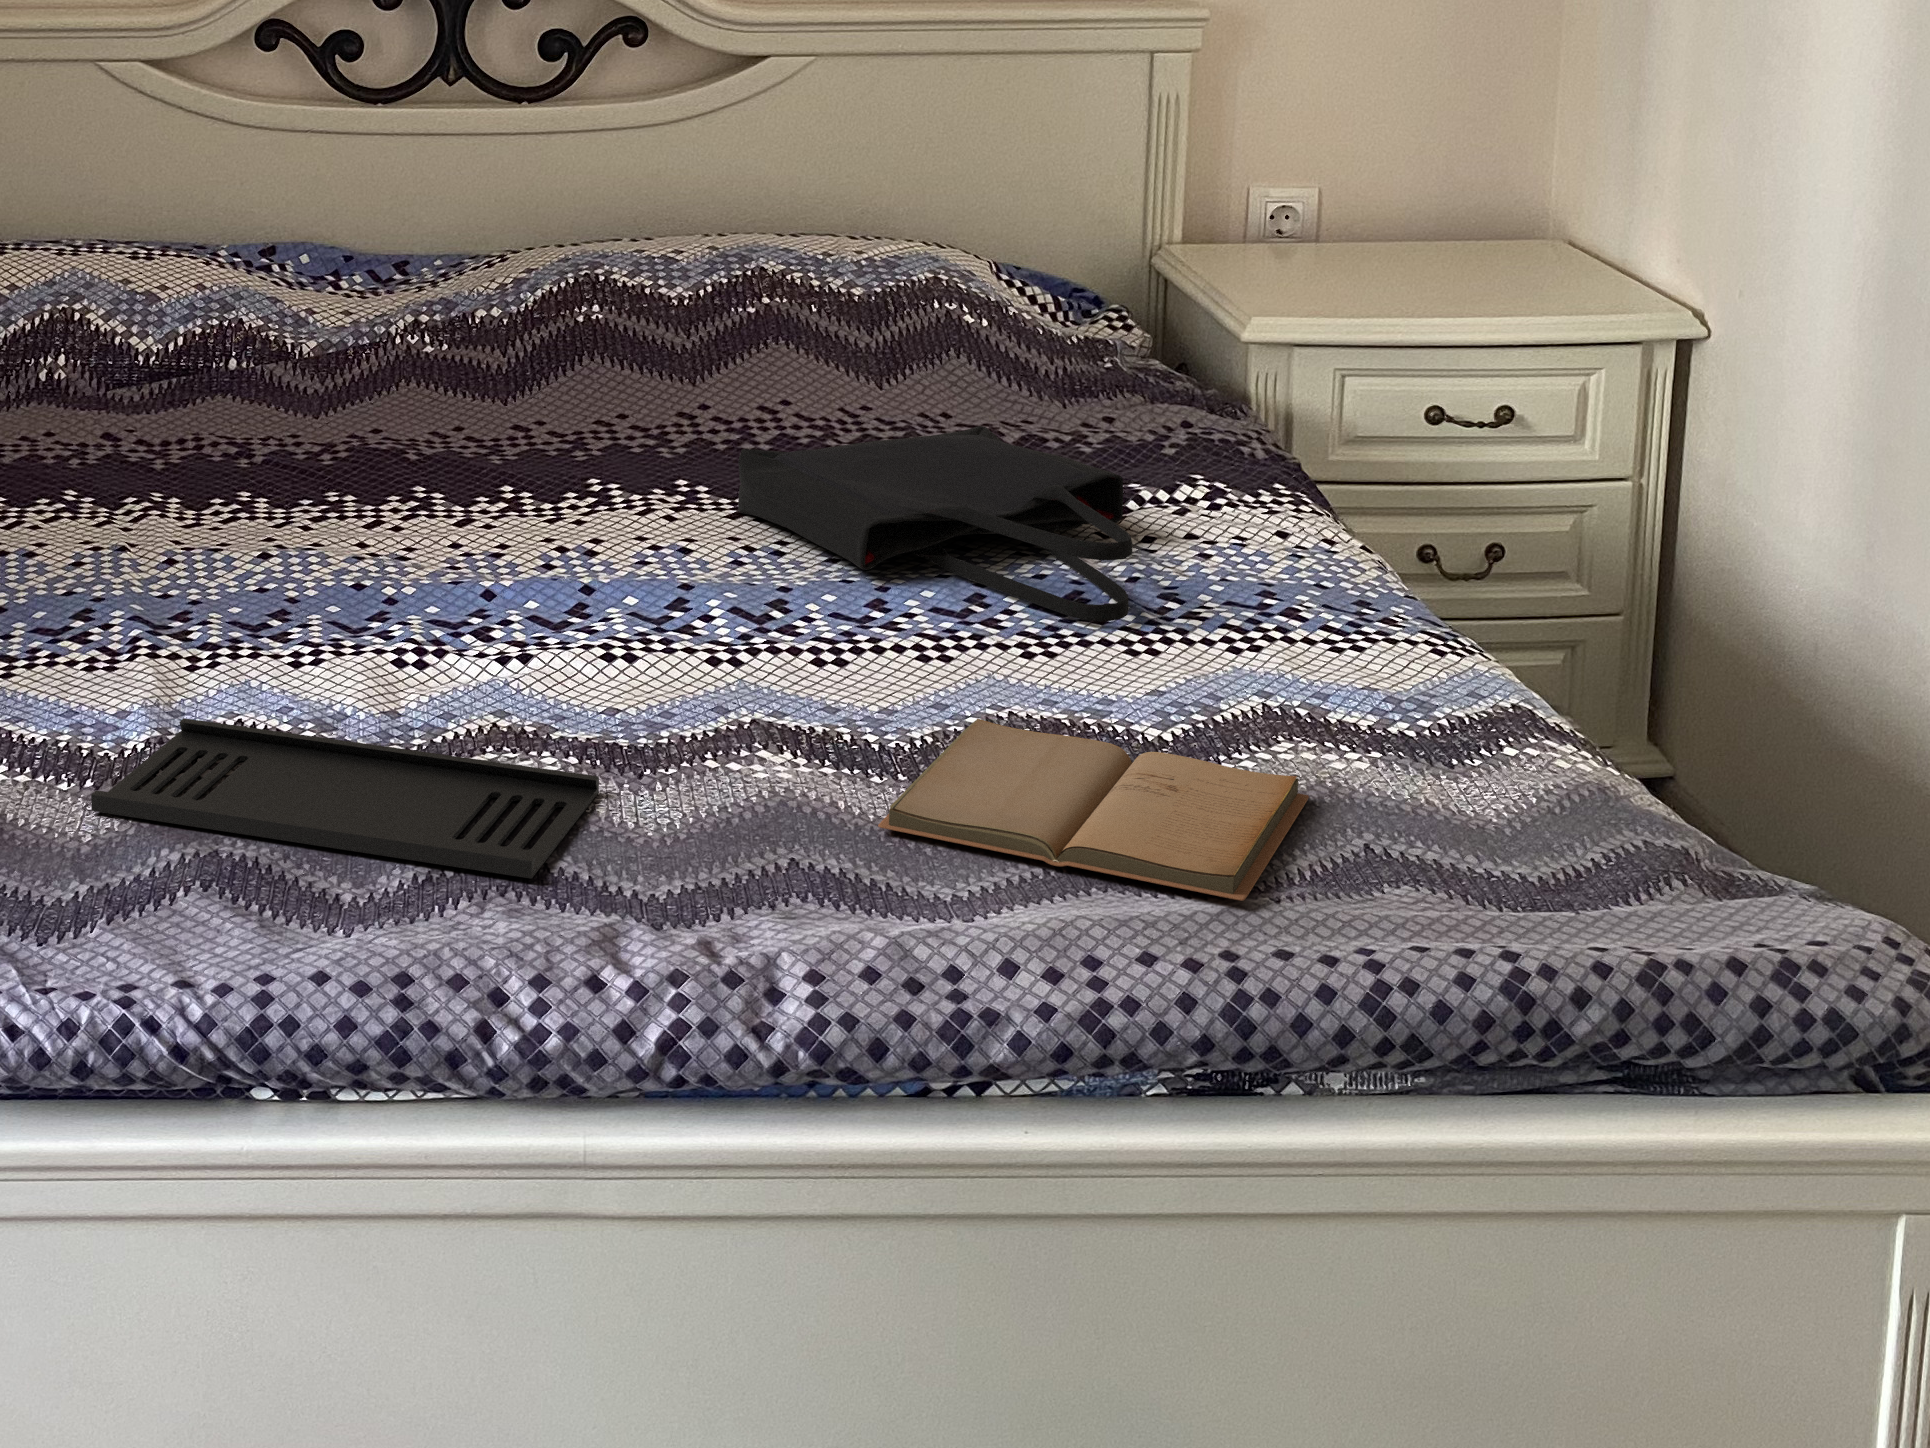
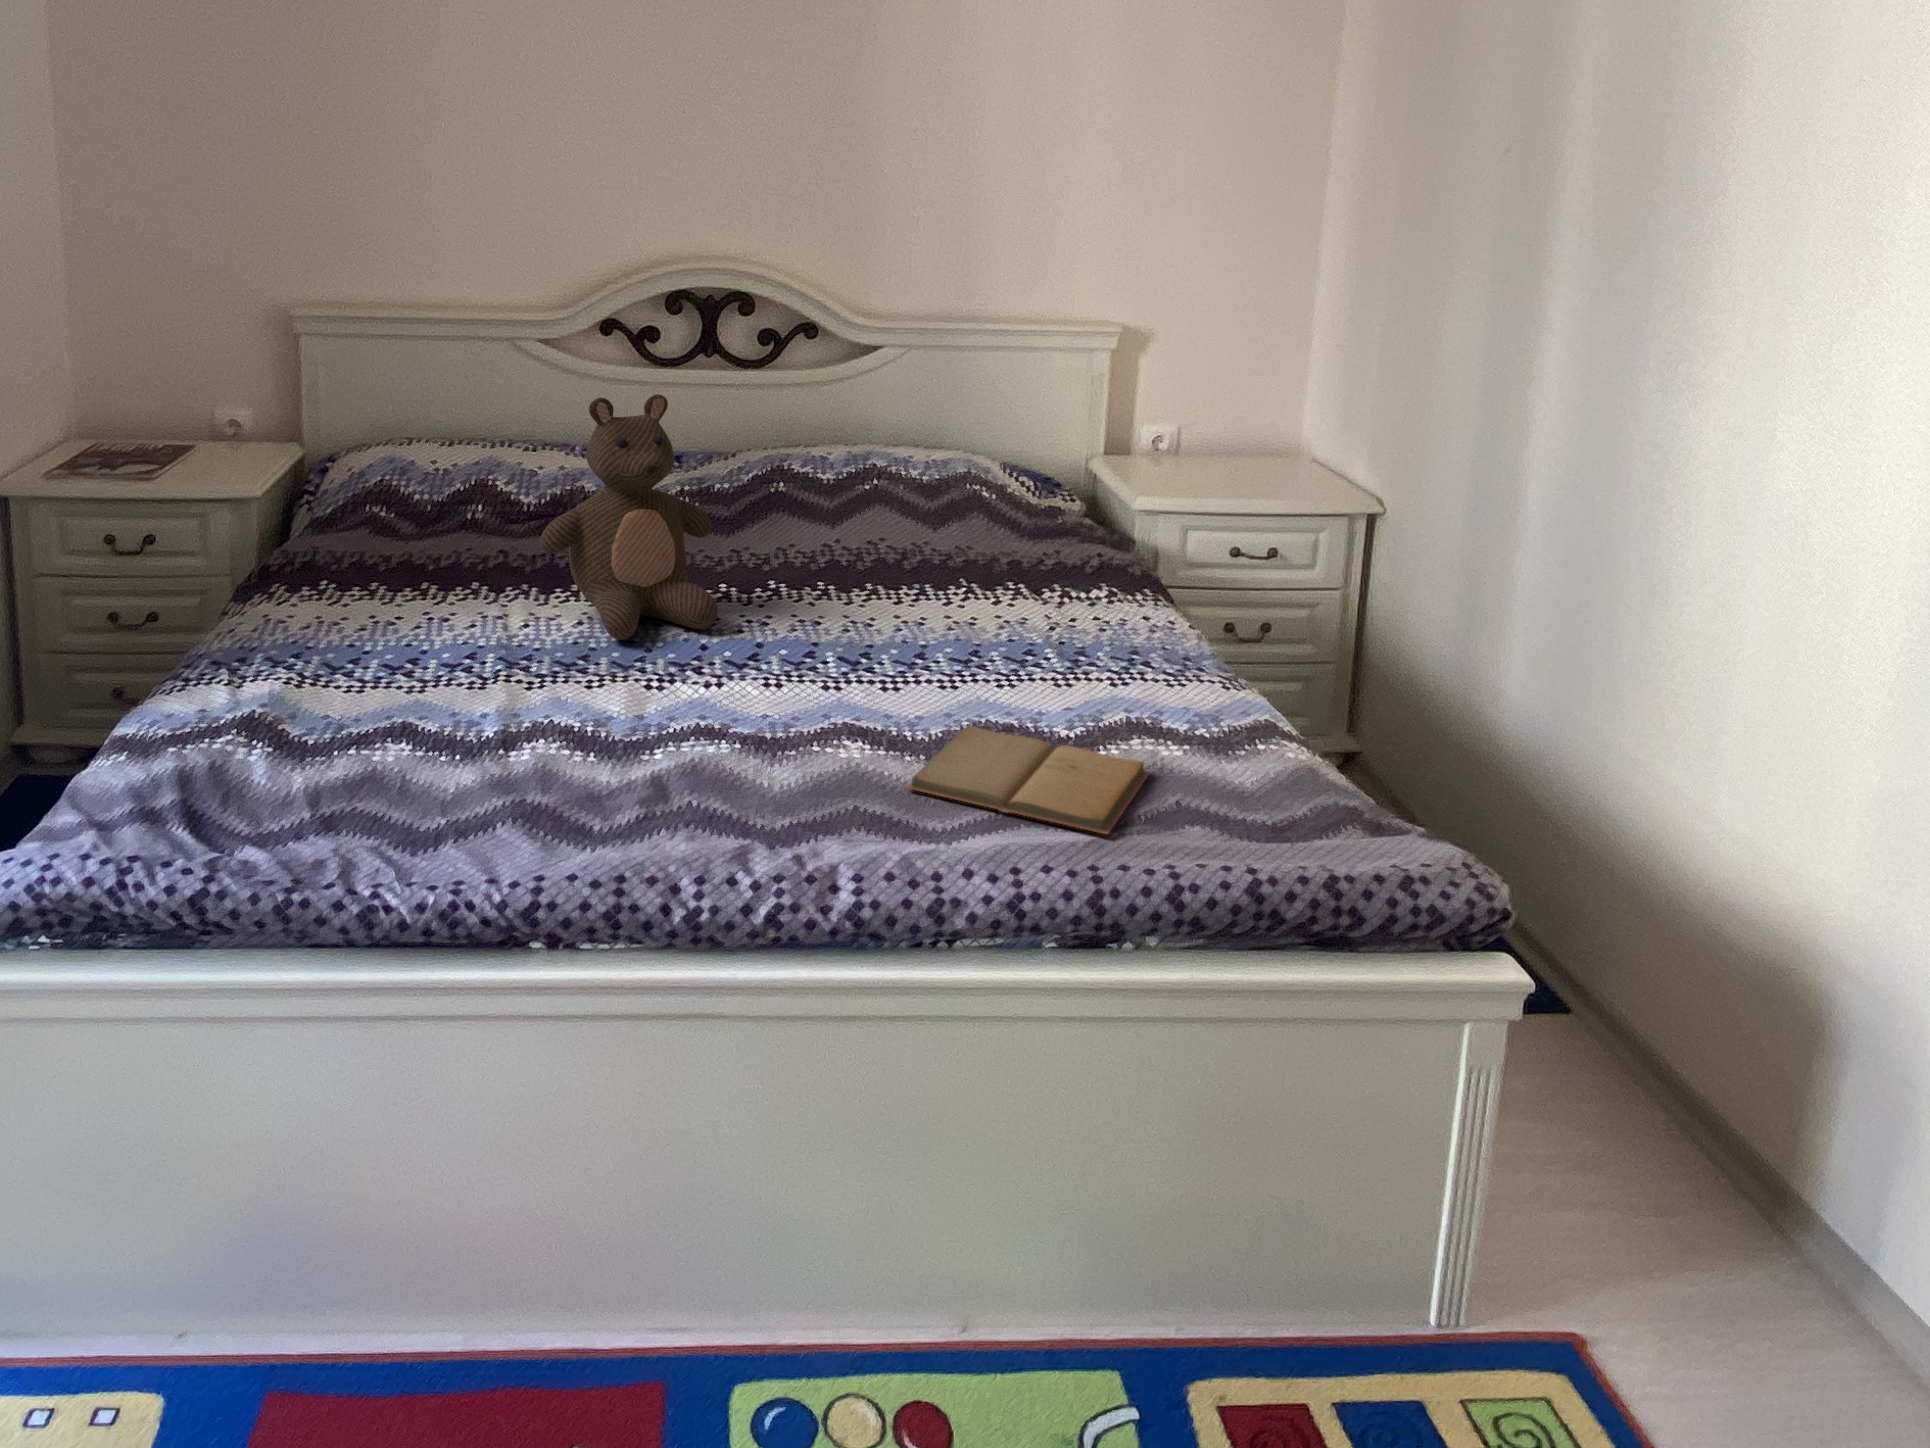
stuffed bear: none [194,149,511,583] -> present [540,394,718,640]
tote bag: present [738,426,1133,622] -> none [849,555,1062,668]
tray: present [91,718,599,878] -> none [456,719,750,817]

